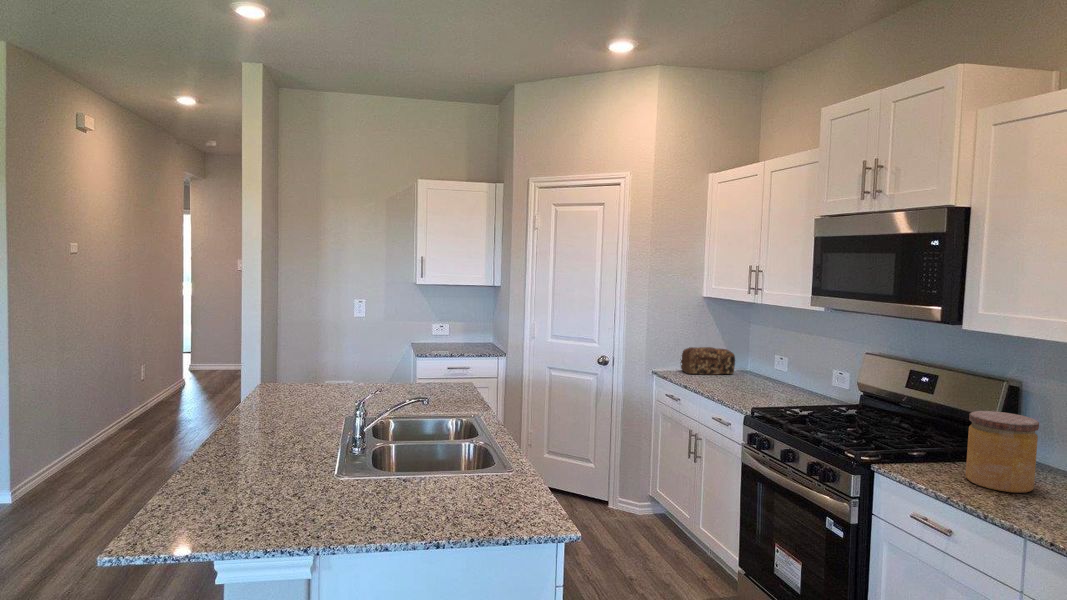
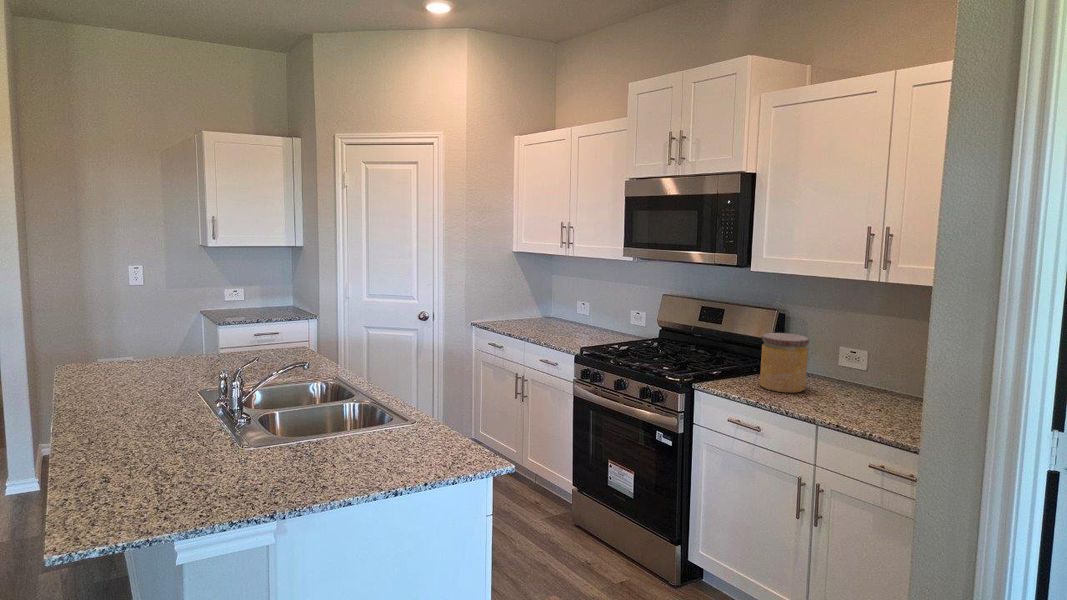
bread loaf: present [681,347,735,375] -> none [495,297,544,323]

